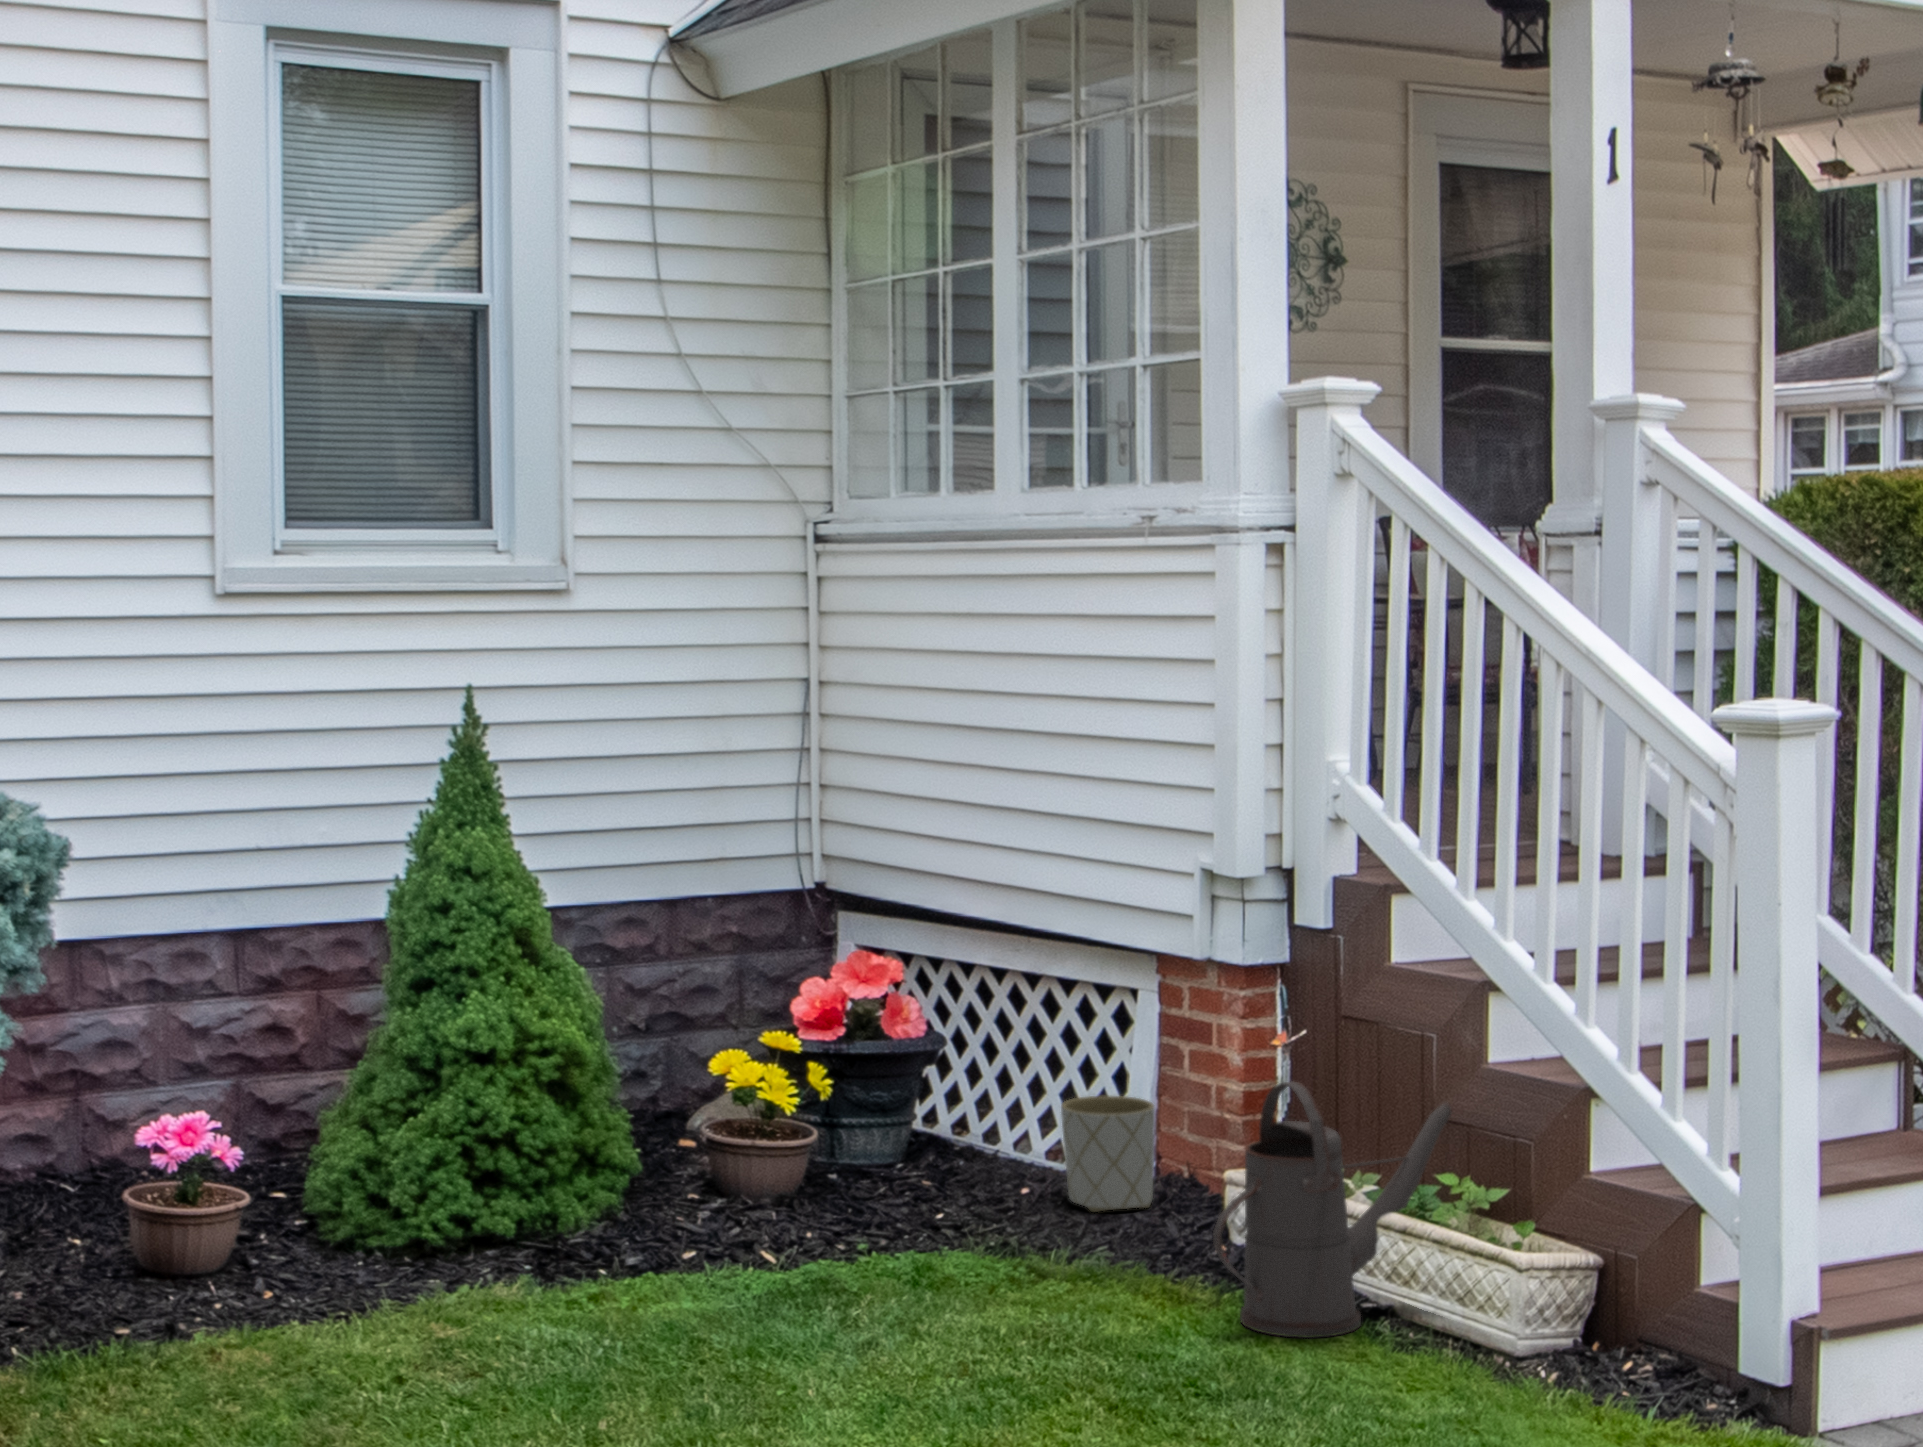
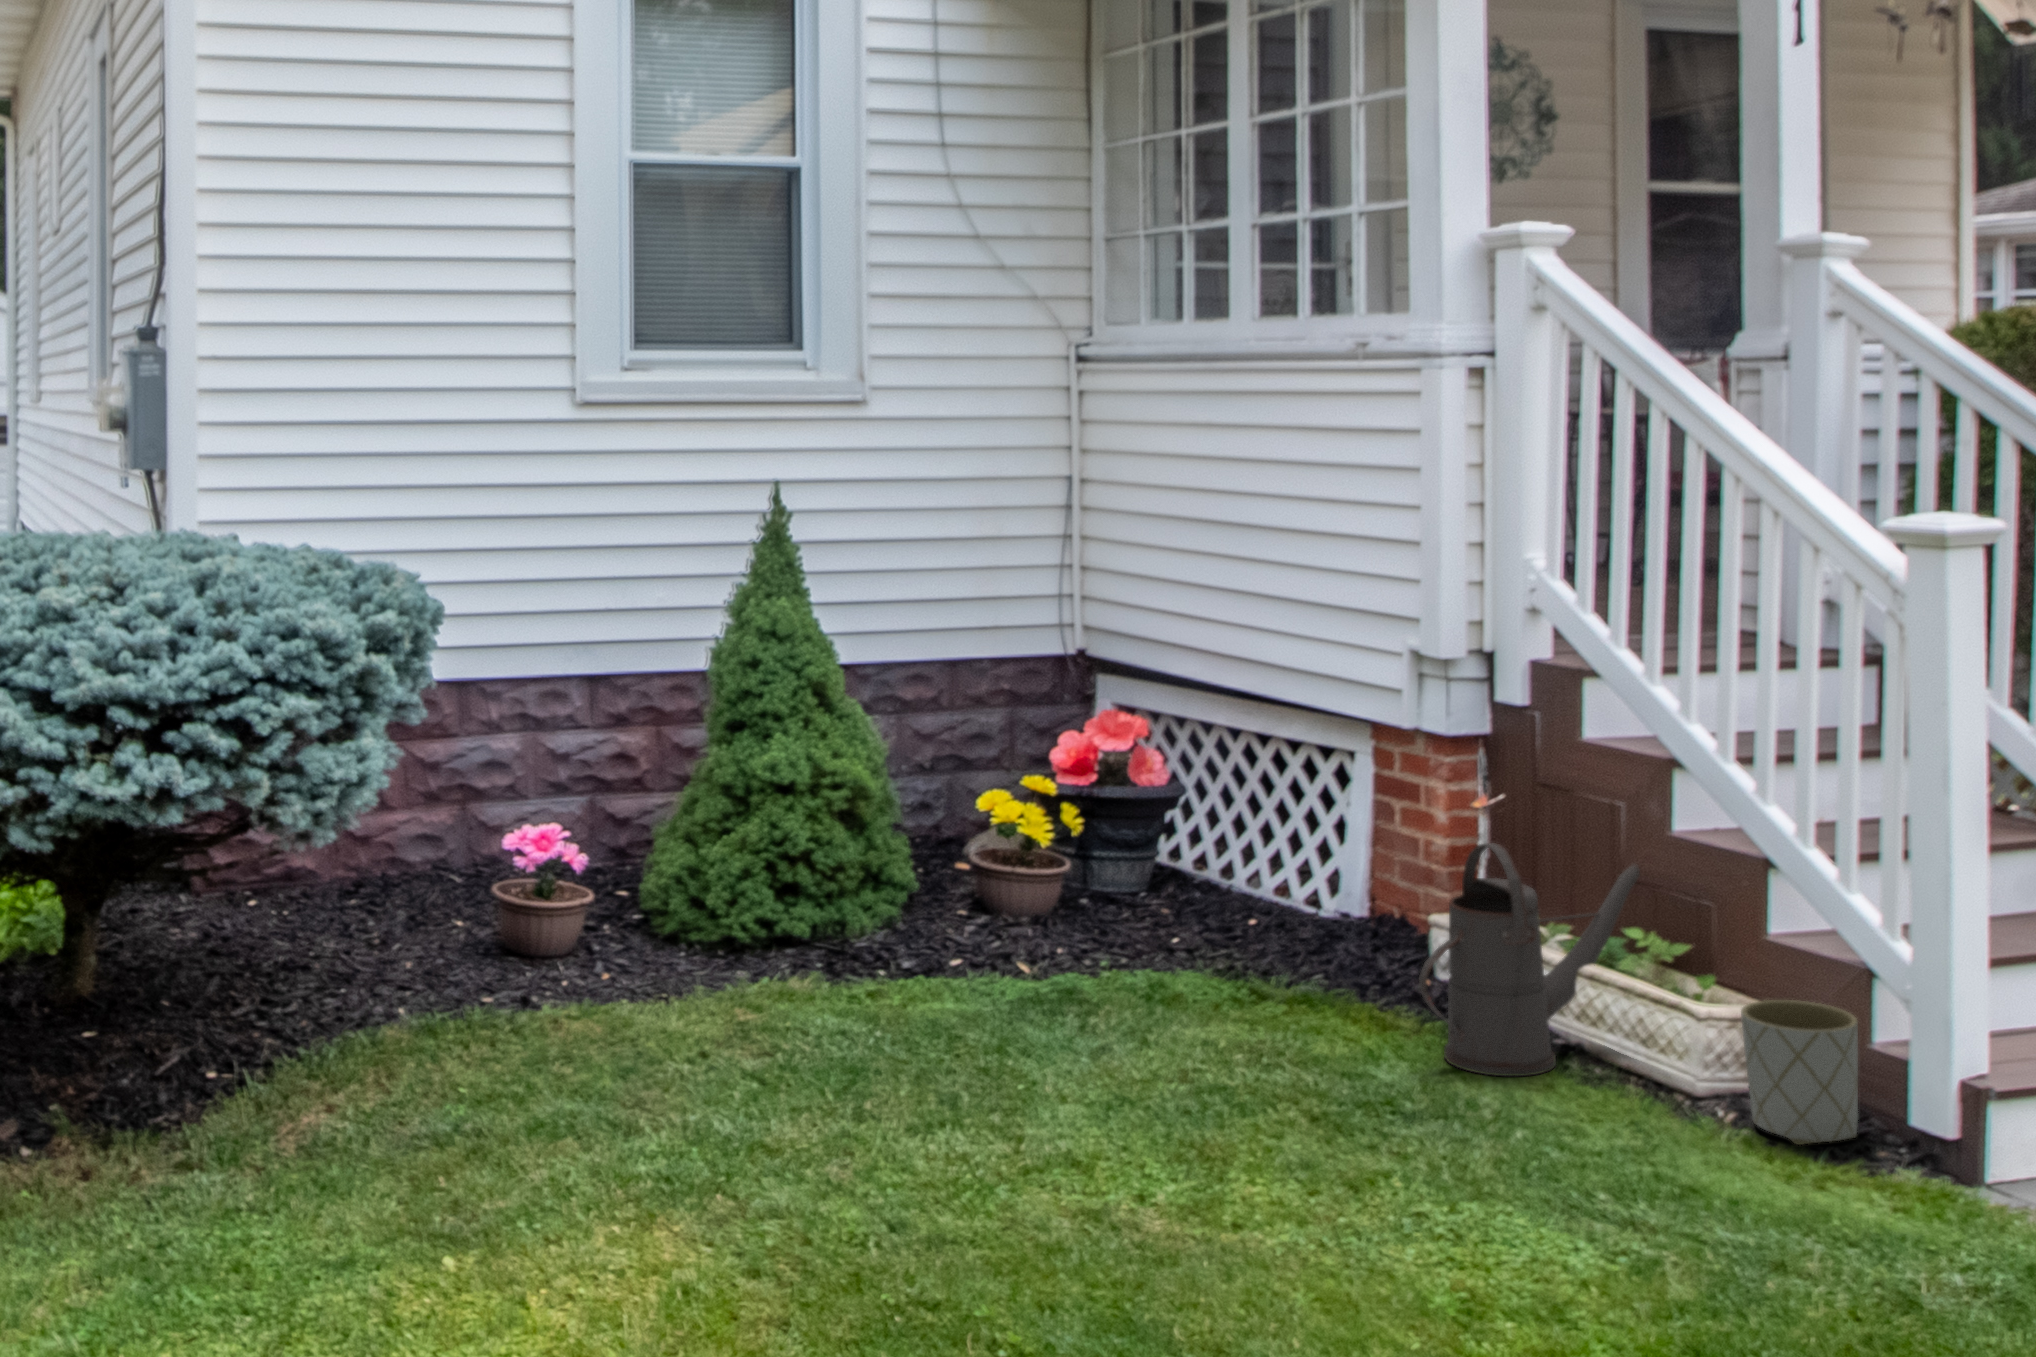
planter: present [1061,1096,1155,1212] -> present [1741,1000,1858,1145]

